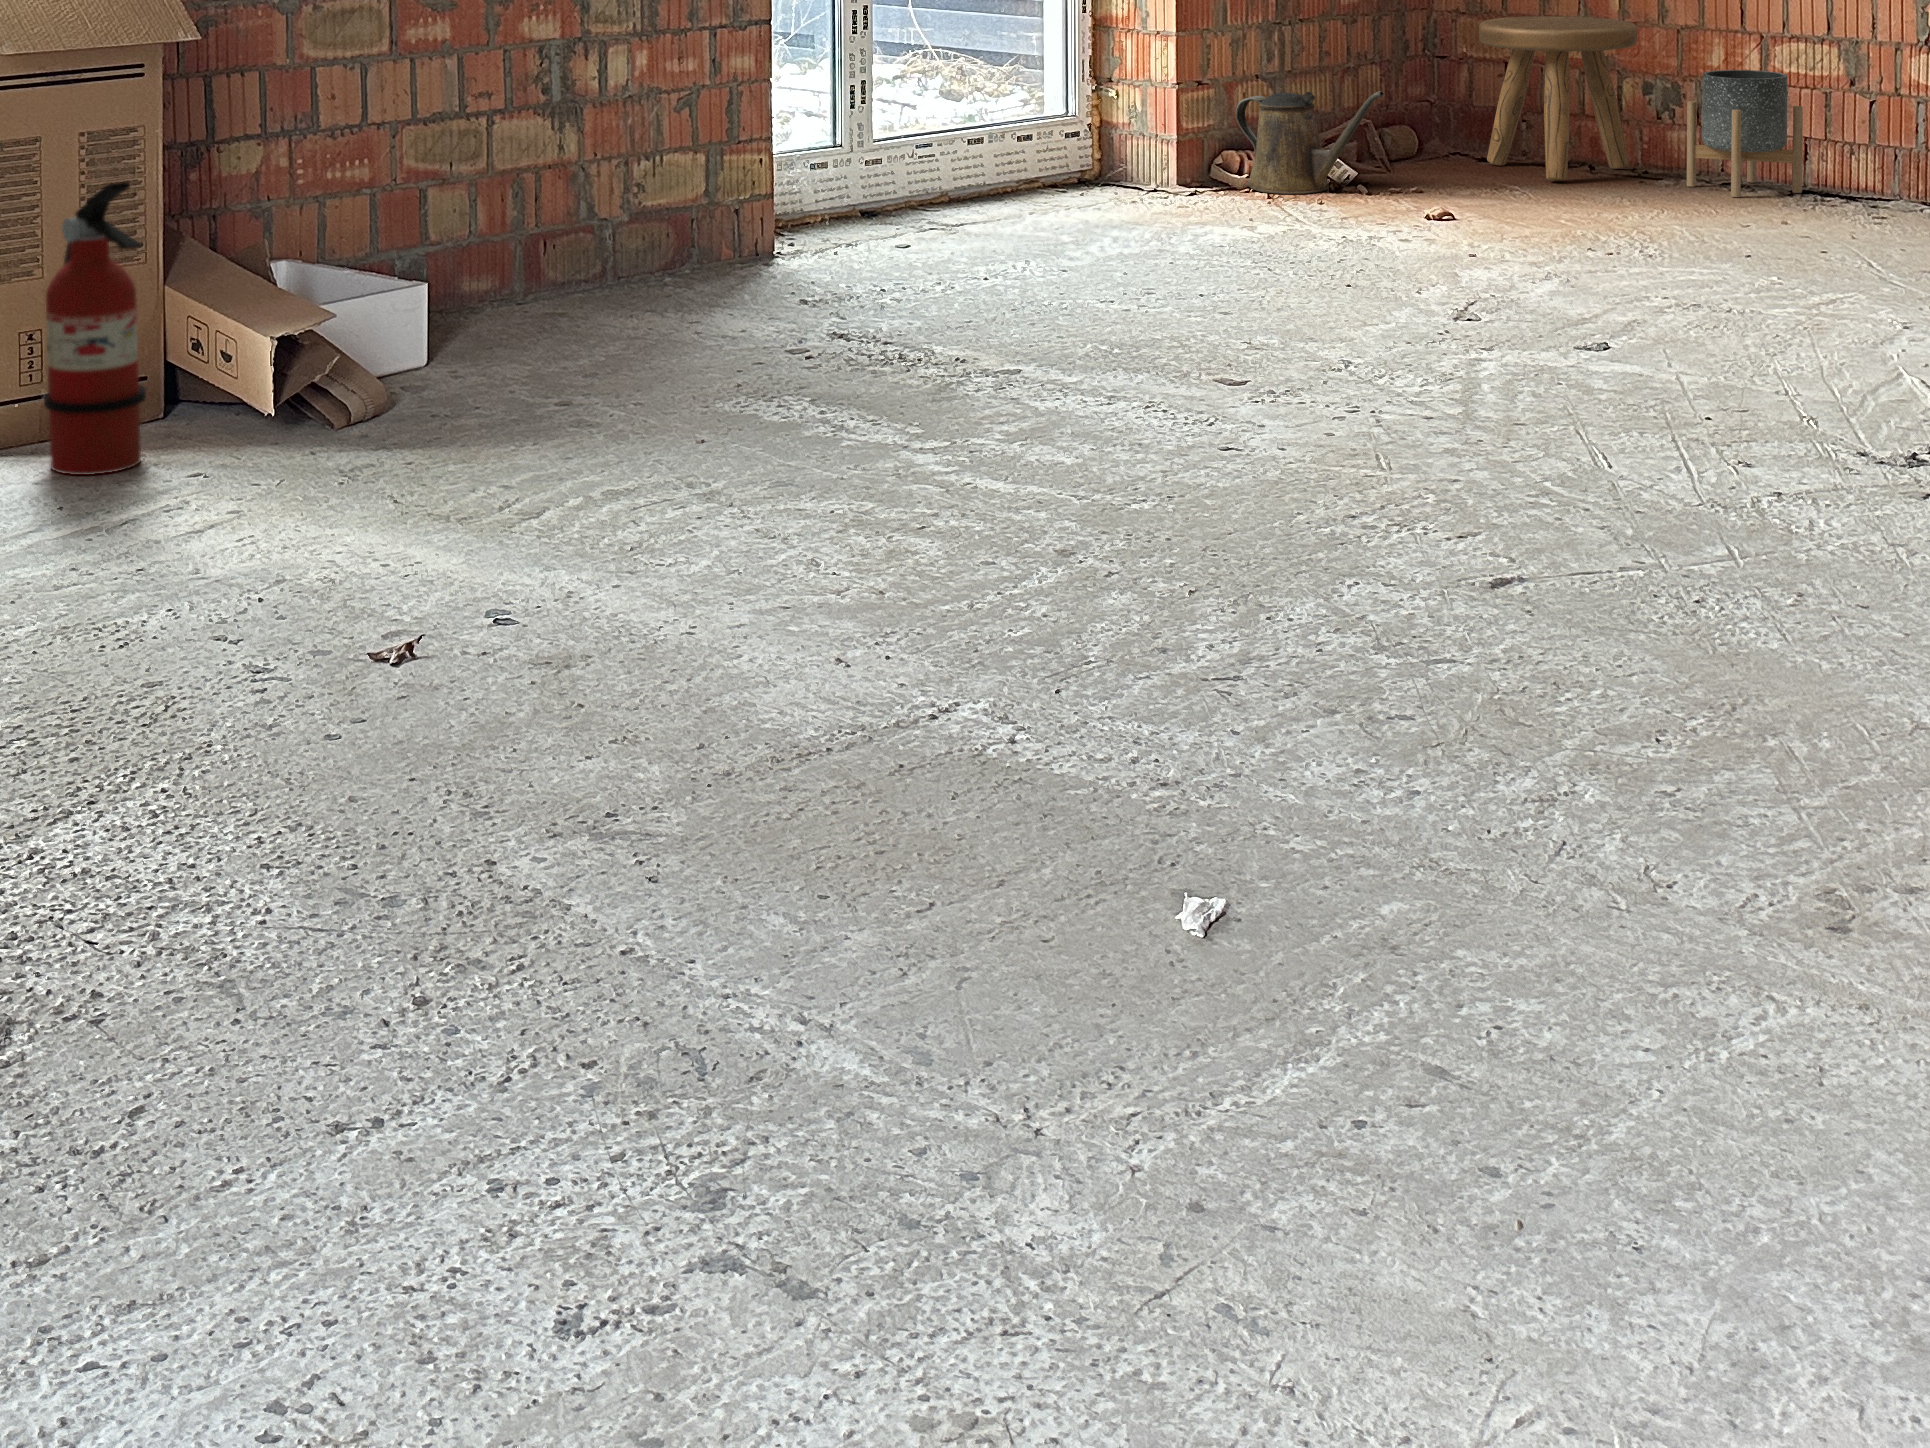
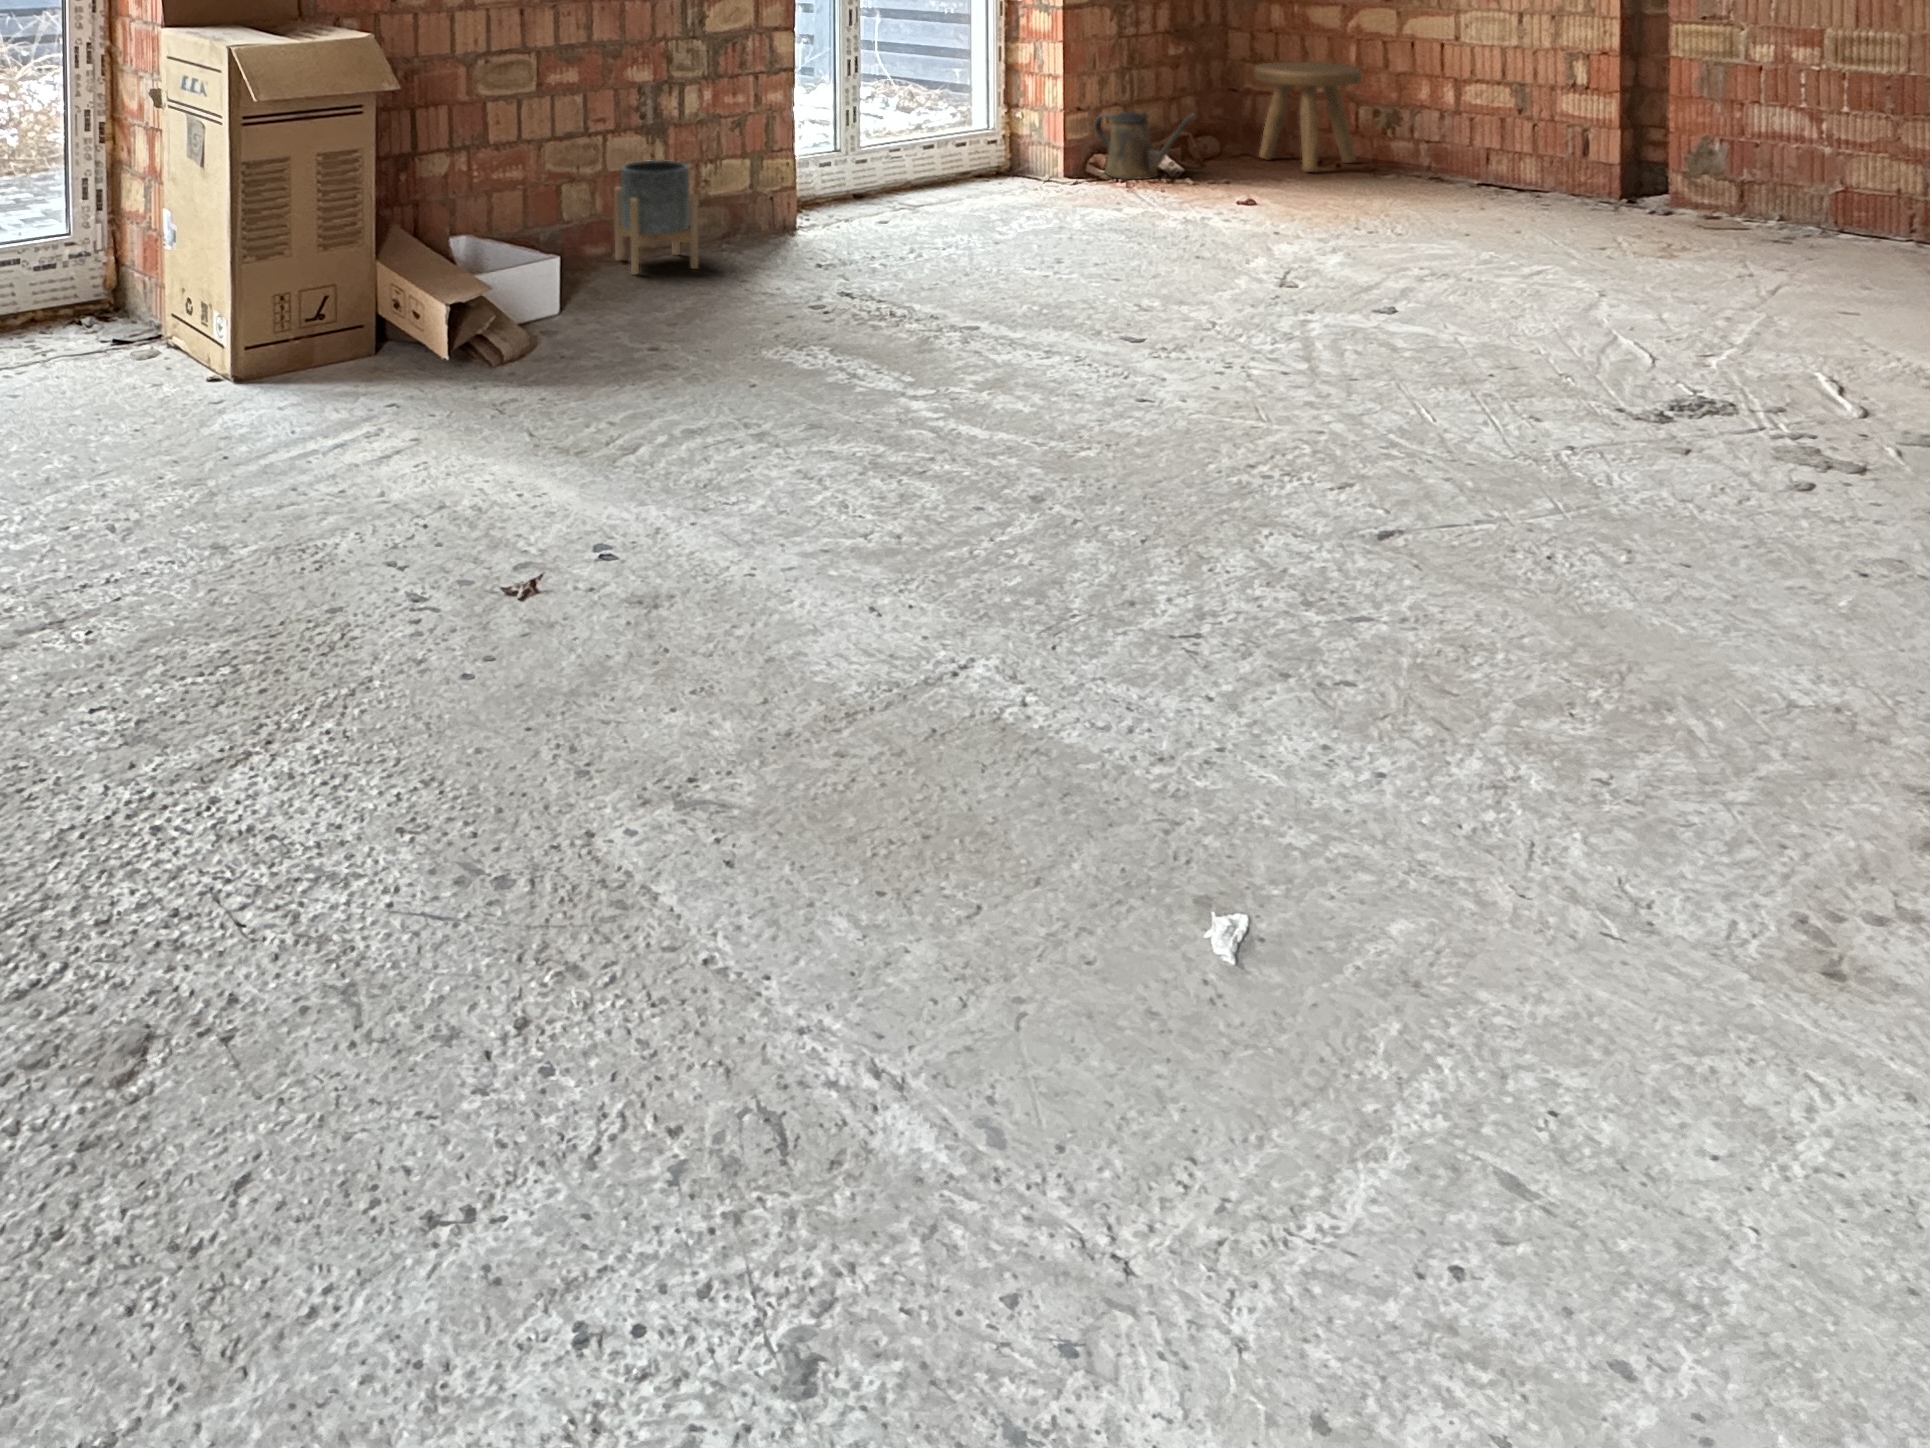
planter: present [1687,70,1803,197] -> present [614,160,698,275]
fire extinguisher: present [44,182,146,475] -> none [293,190,364,398]

